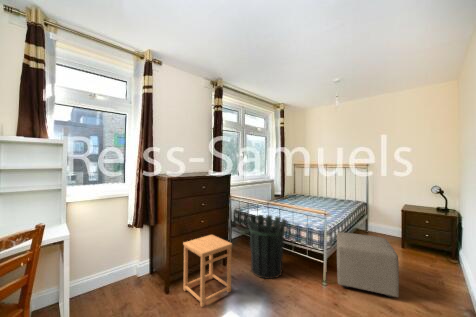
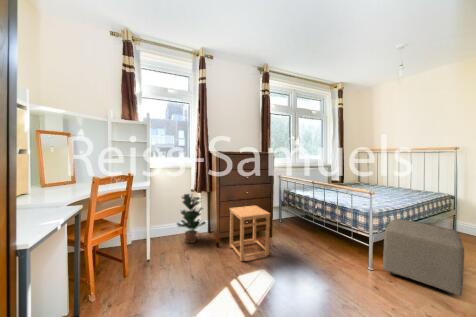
waste bin: present [247,215,287,279] -> none [289,194,331,253]
potted plant: none [108,229,151,295] -> present [177,194,206,243]

